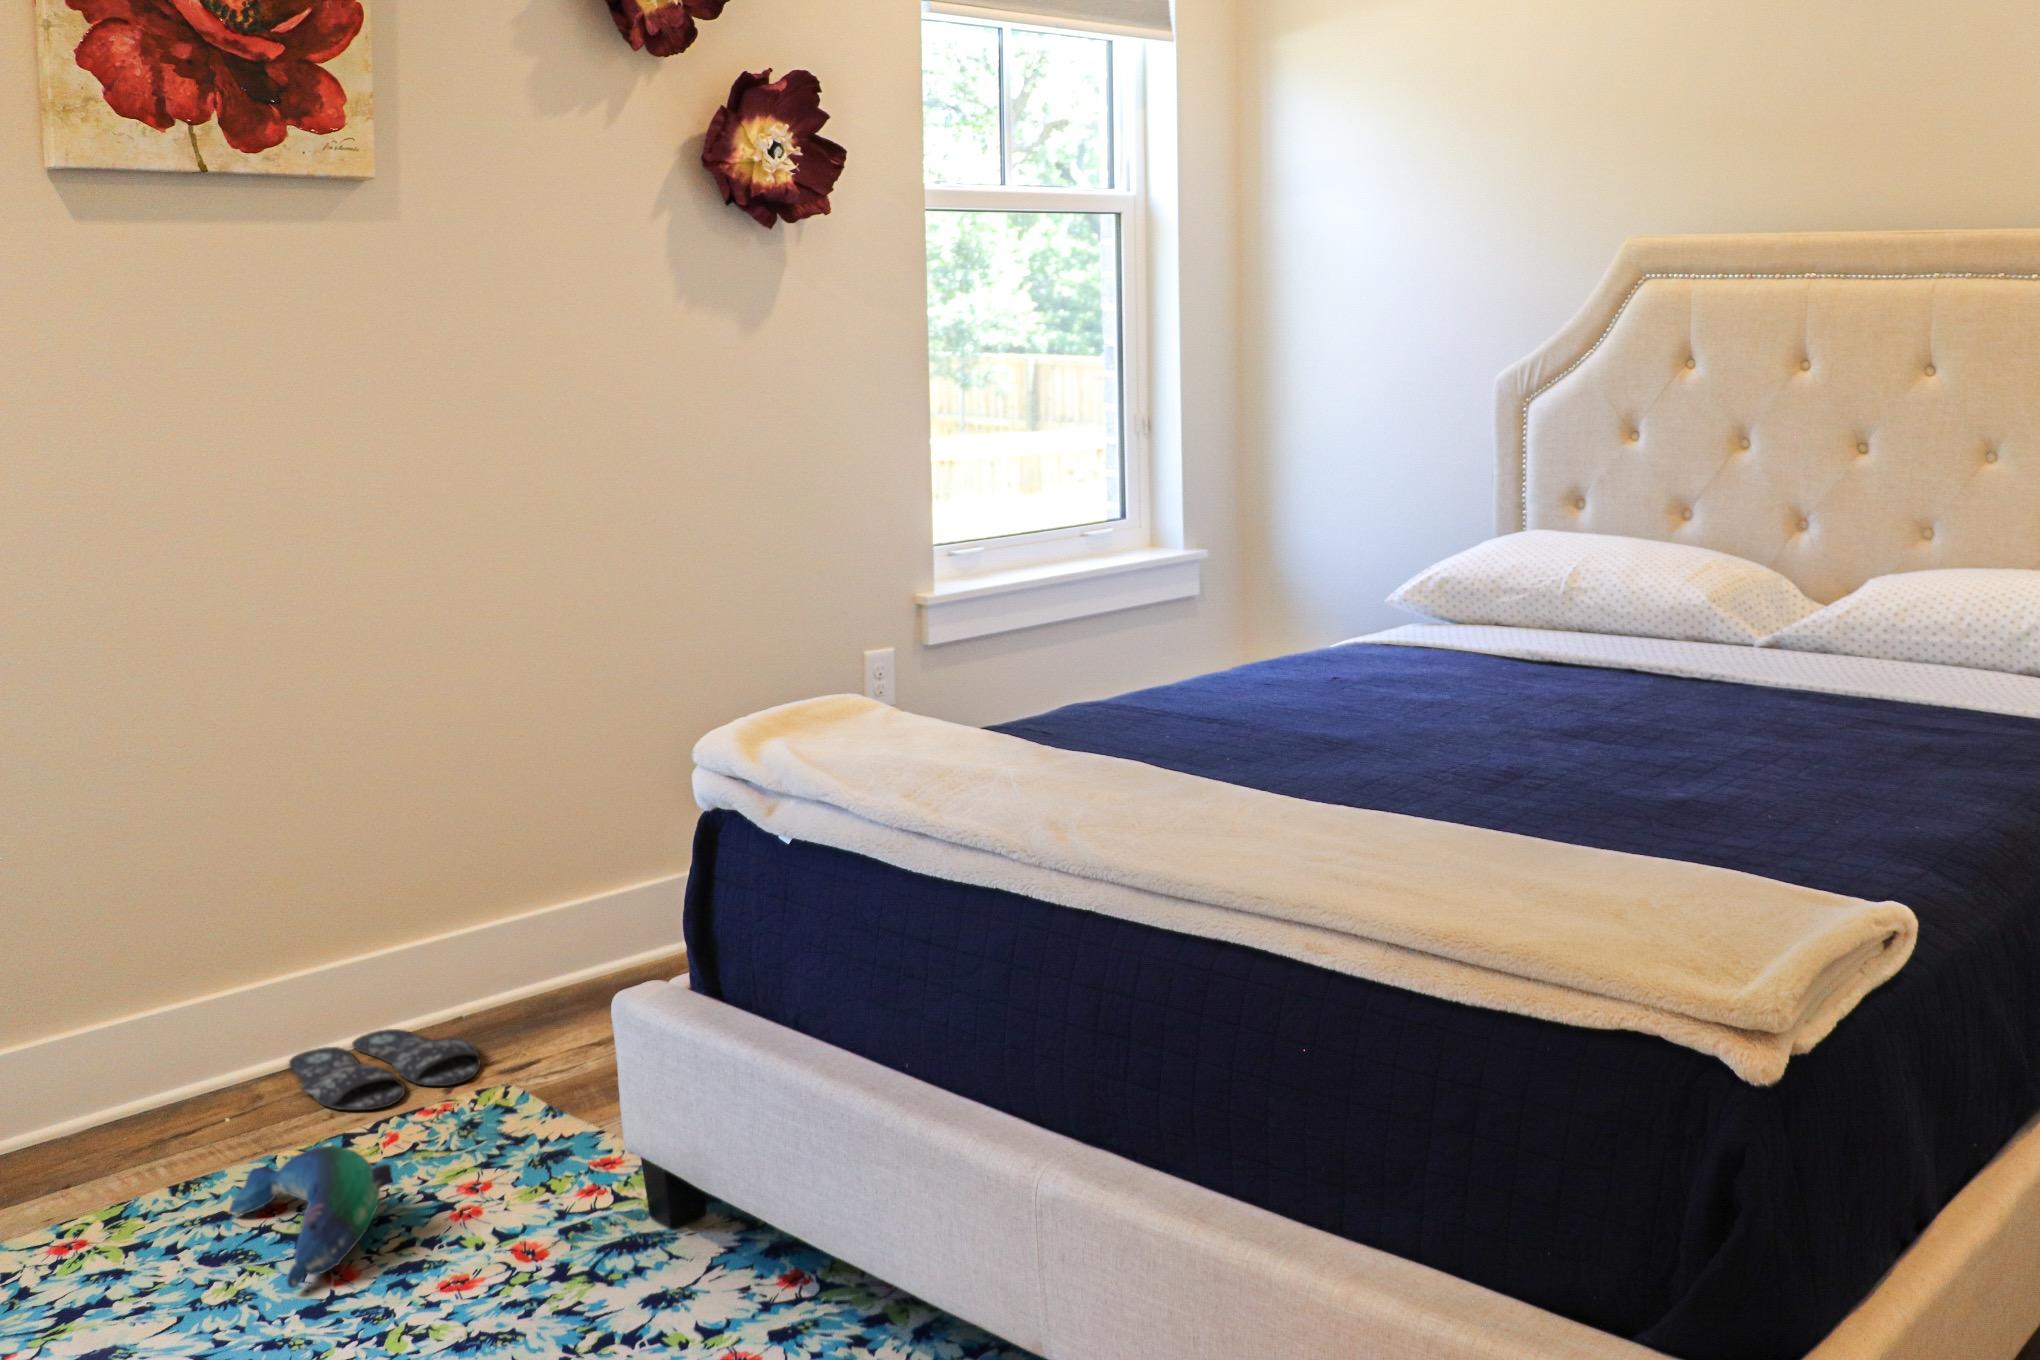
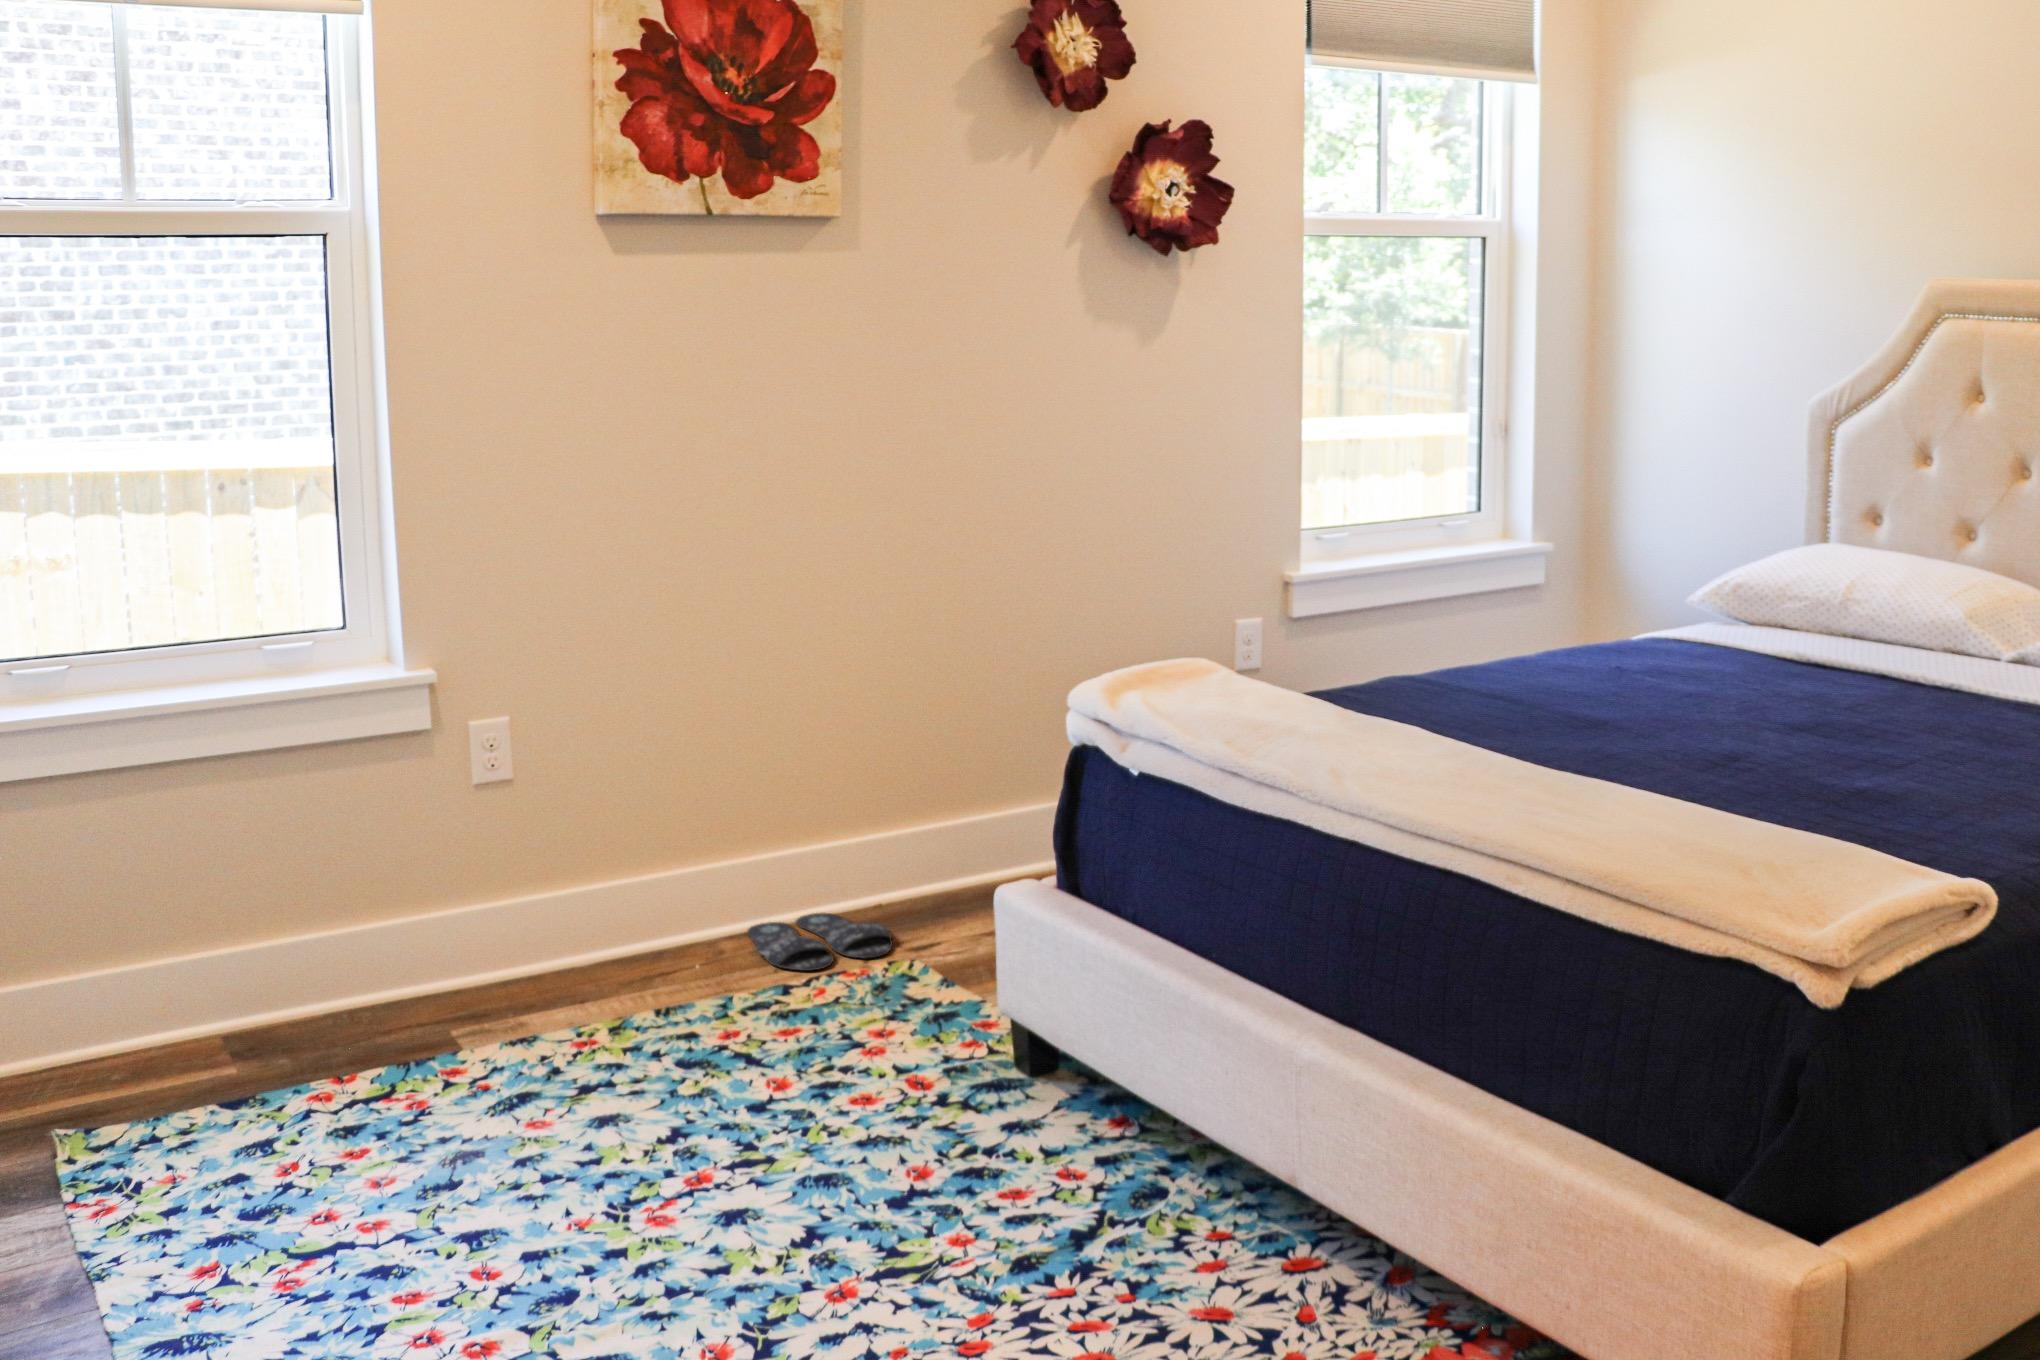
plush toy: present [229,1146,391,1288] -> none [699,988,819,1089]

